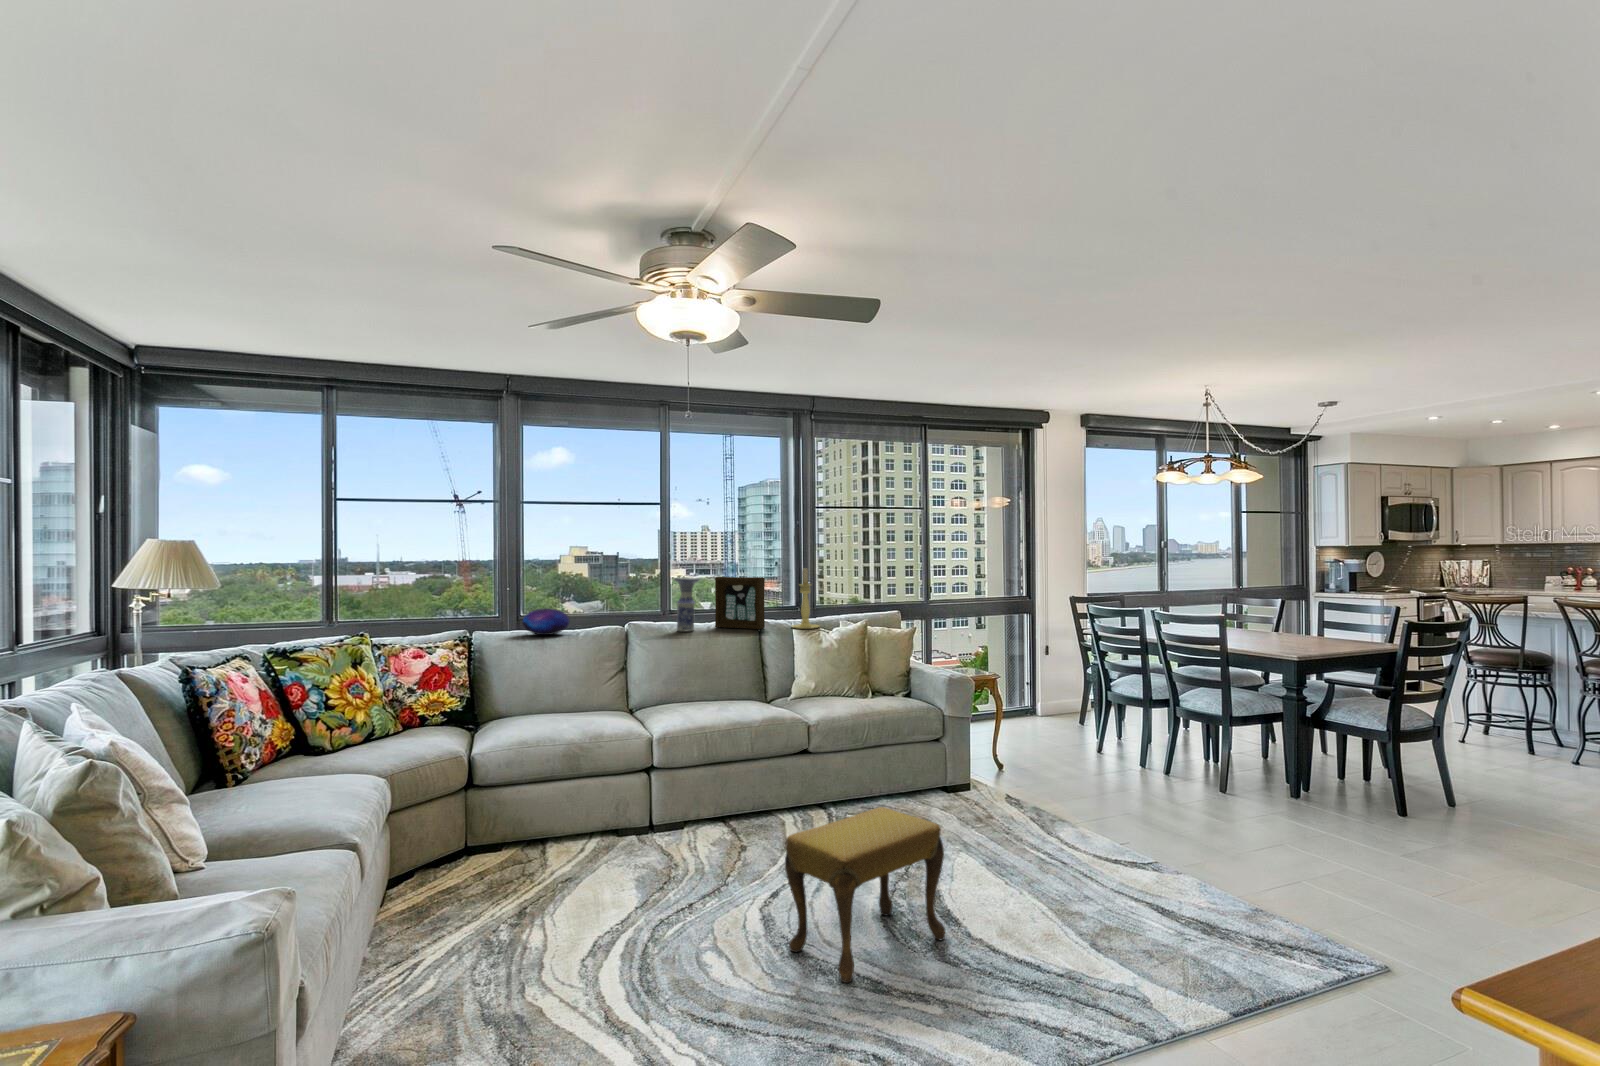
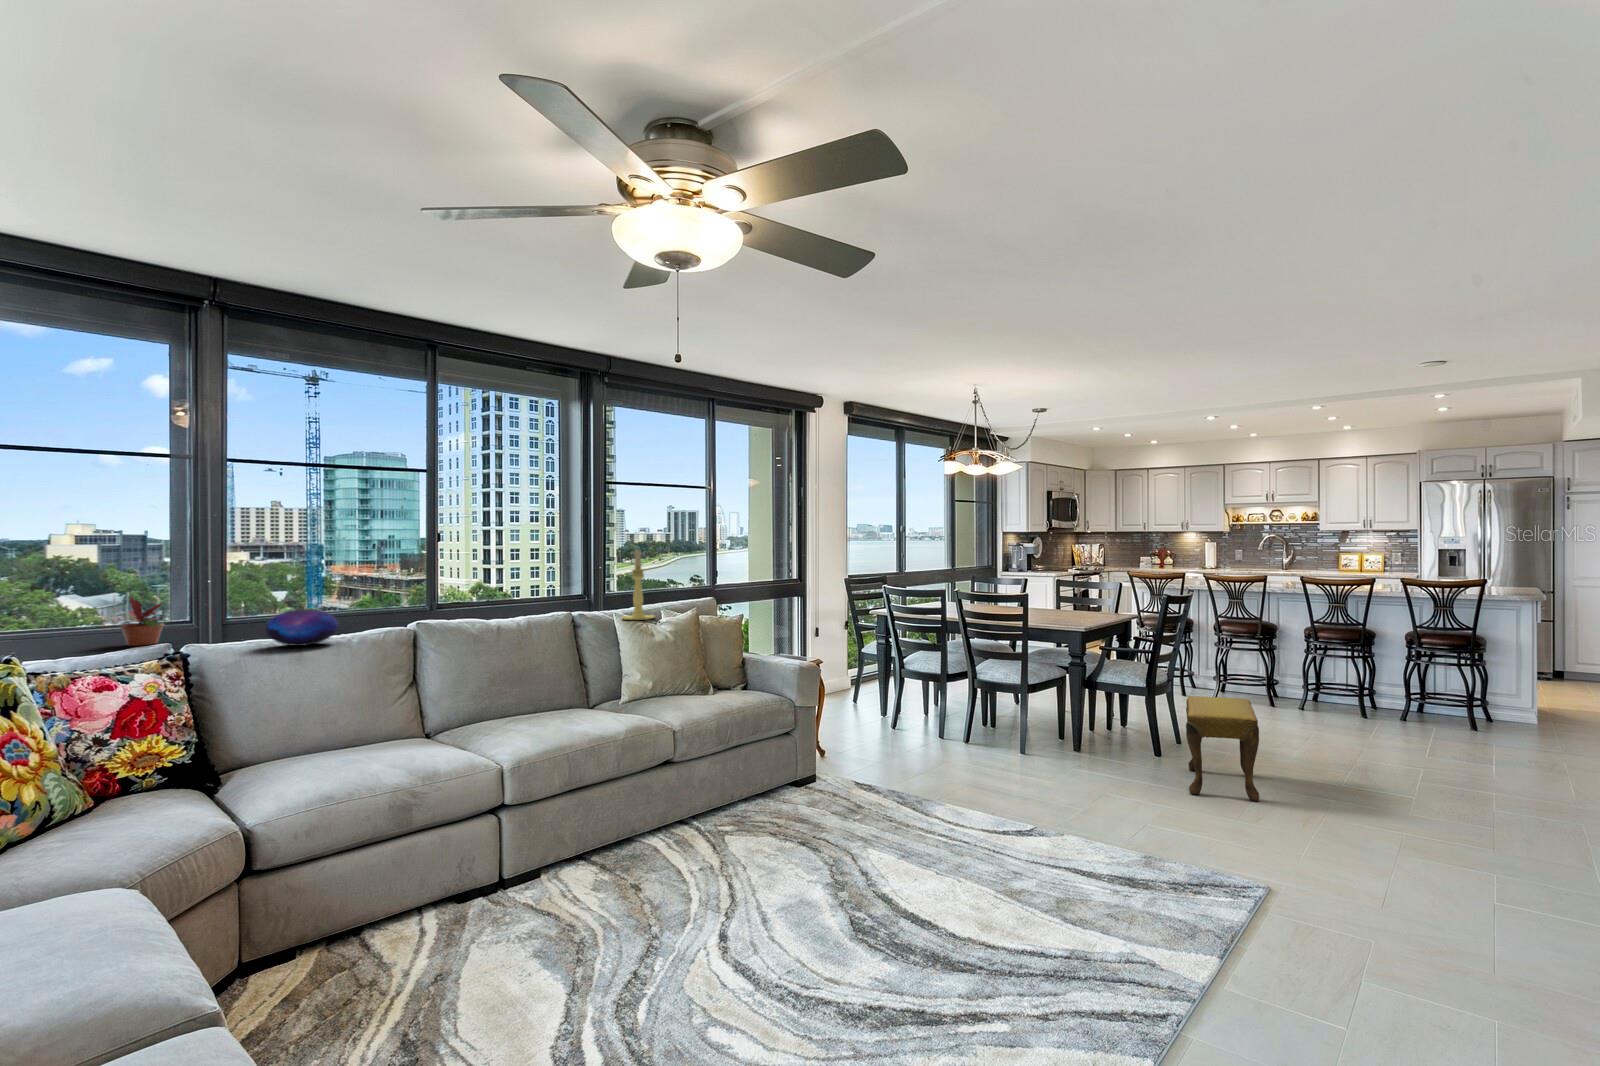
vase: present [674,577,699,632] -> none [482,563,515,631]
picture frame: present [715,577,765,629] -> none [527,562,591,624]
potted plant: none [442,593,485,629] -> present [118,597,164,646]
footstool: present [785,807,945,983] -> present [1186,696,1259,801]

